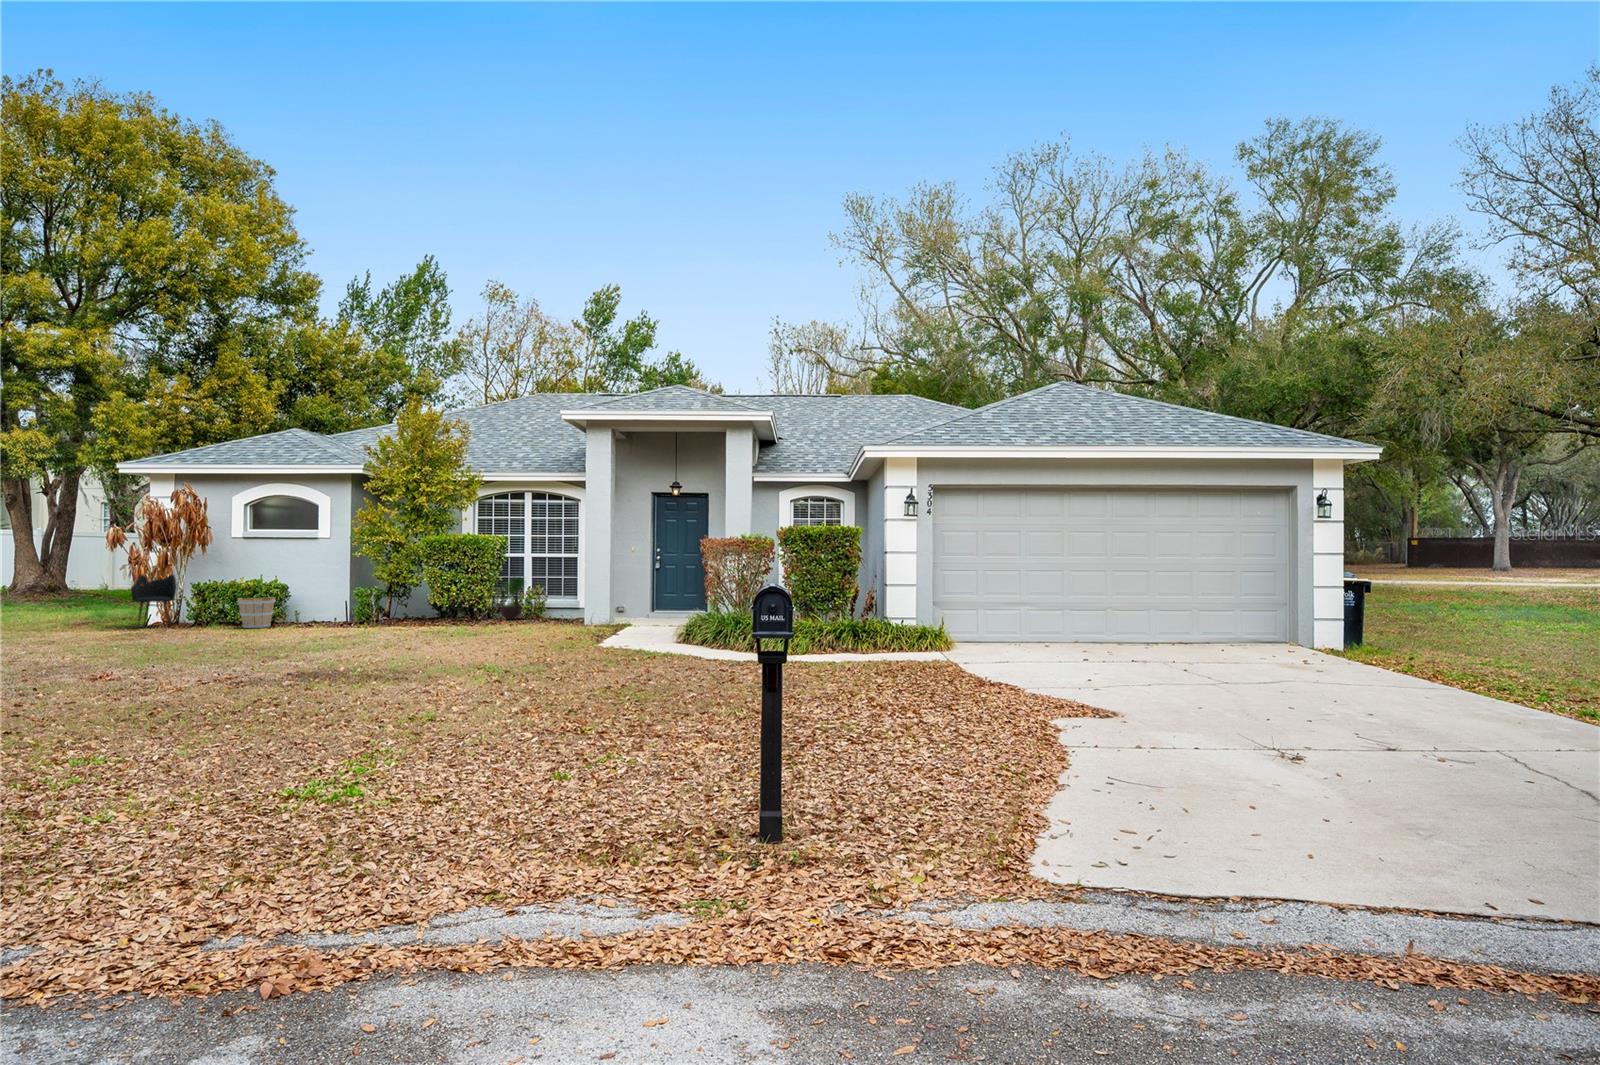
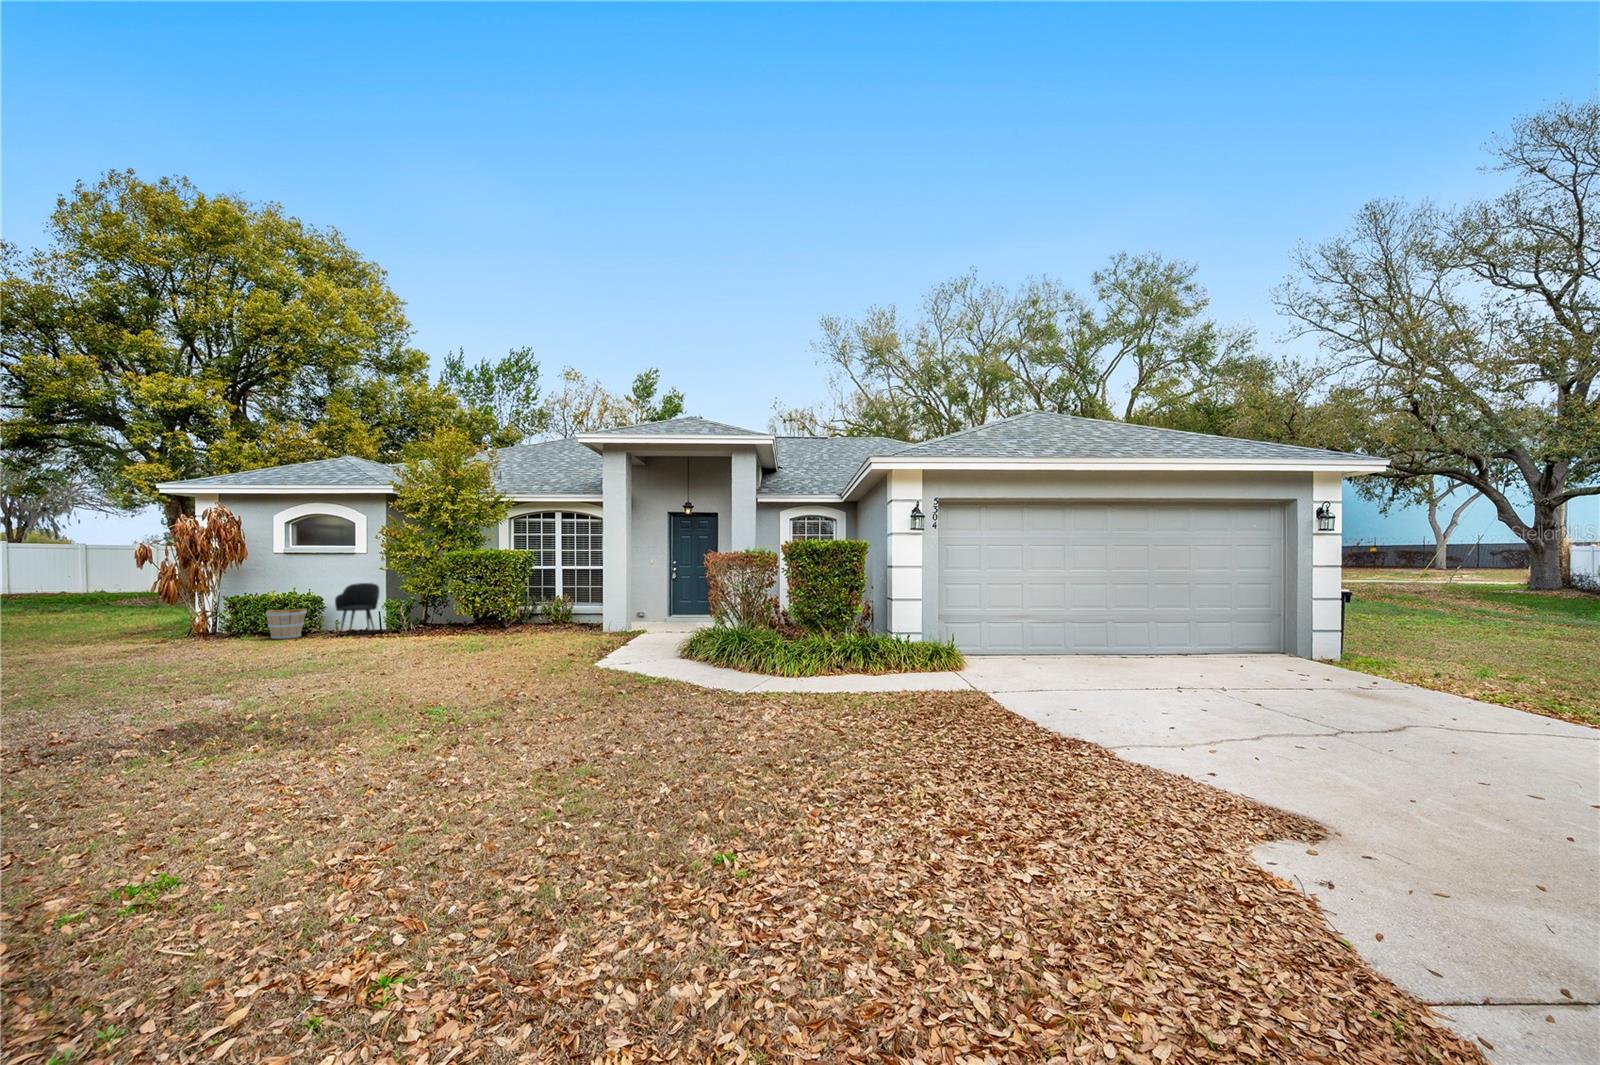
armchair: present [131,574,177,628] -> present [335,583,380,635]
potted tree: present [500,577,524,620] -> none [528,584,555,627]

